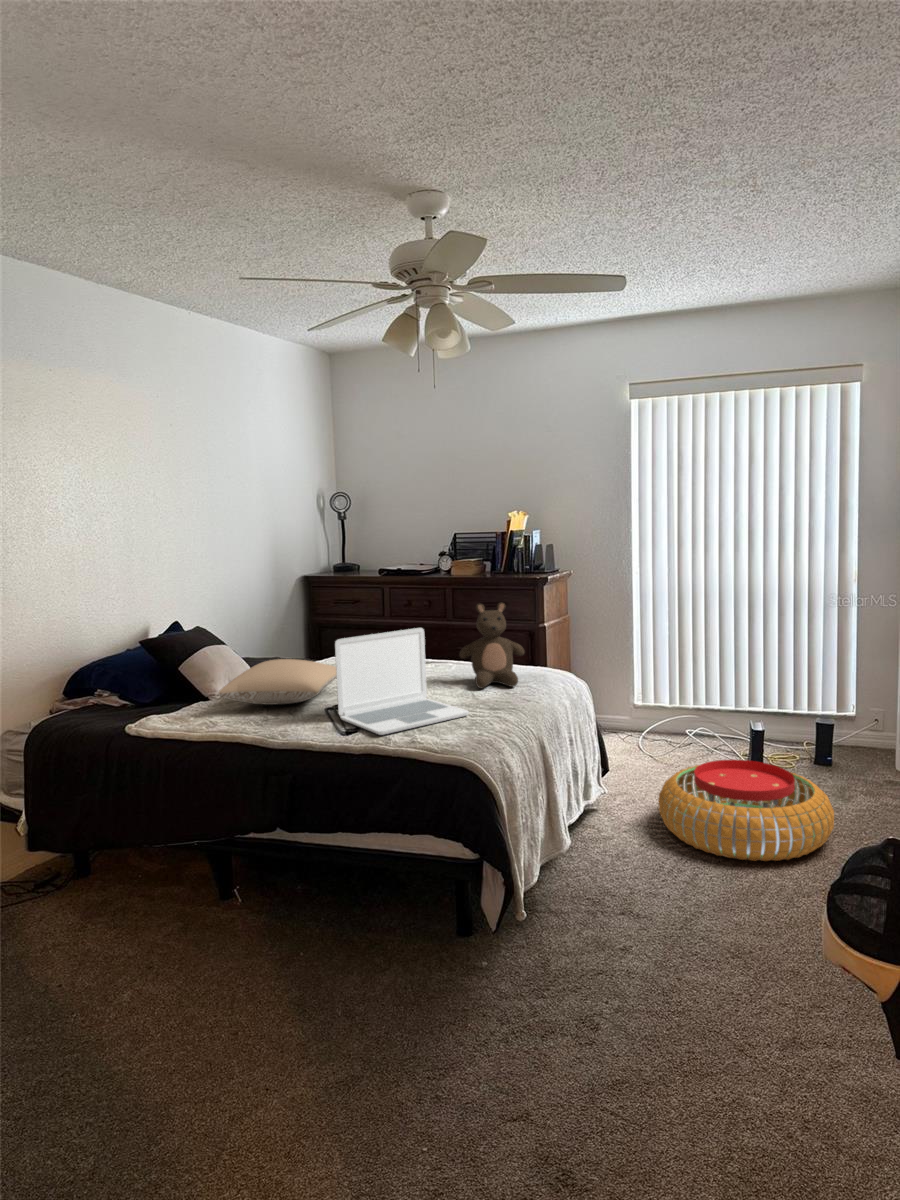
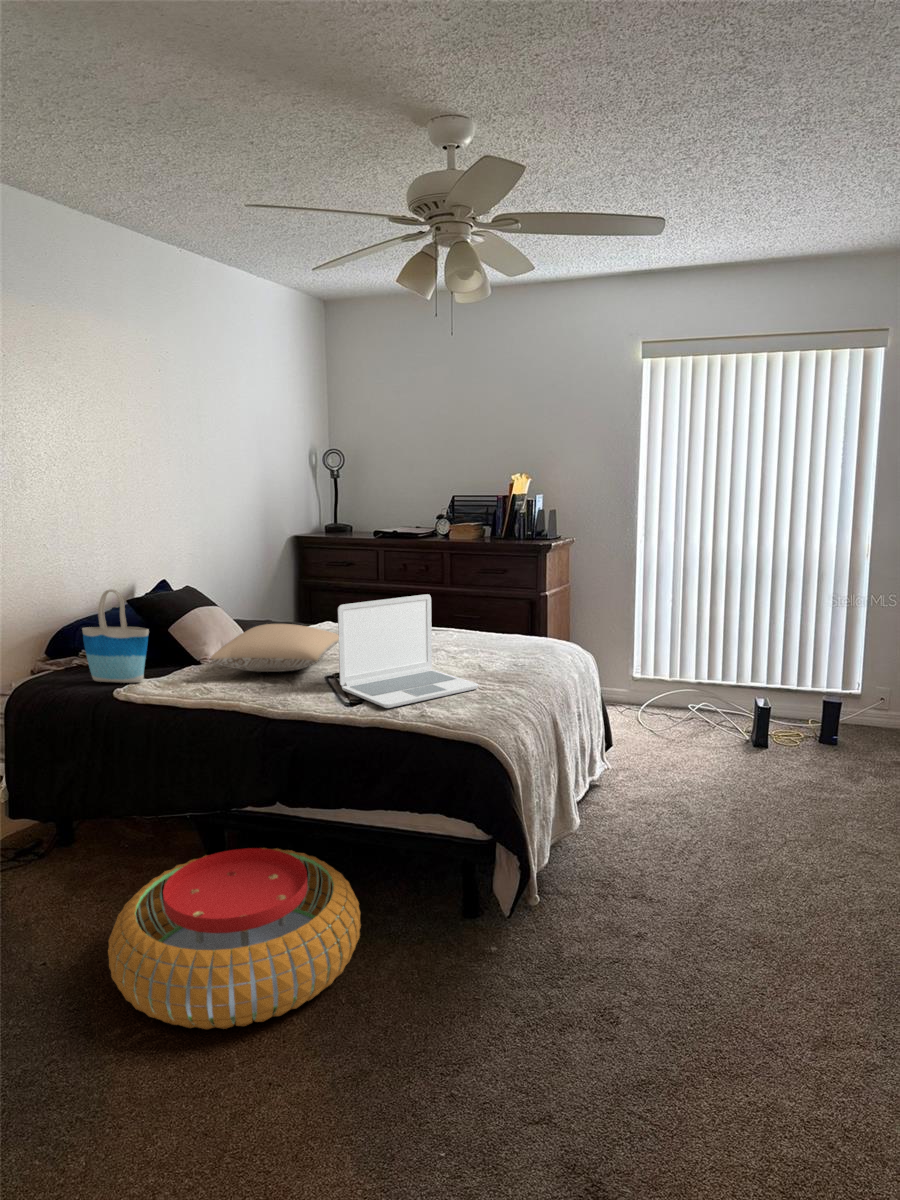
stuffed bear: present [459,603,525,688] -> none [465,569,533,659]
tote bag: none [100,630,161,717] -> present [82,589,149,683]
pouf: present [658,760,834,861] -> present [108,848,361,1029]

